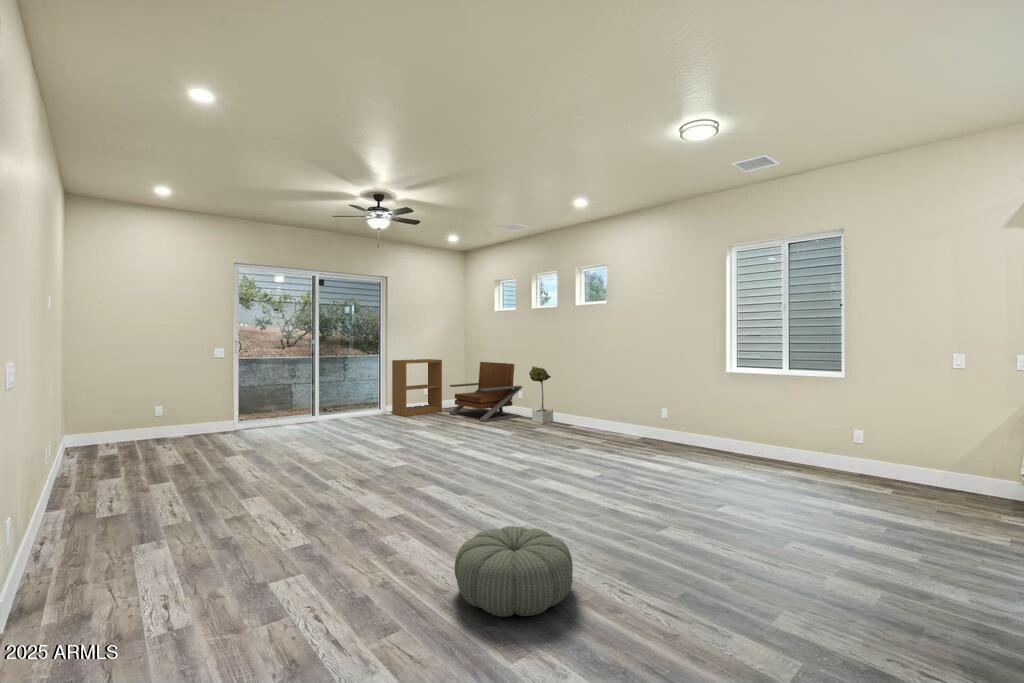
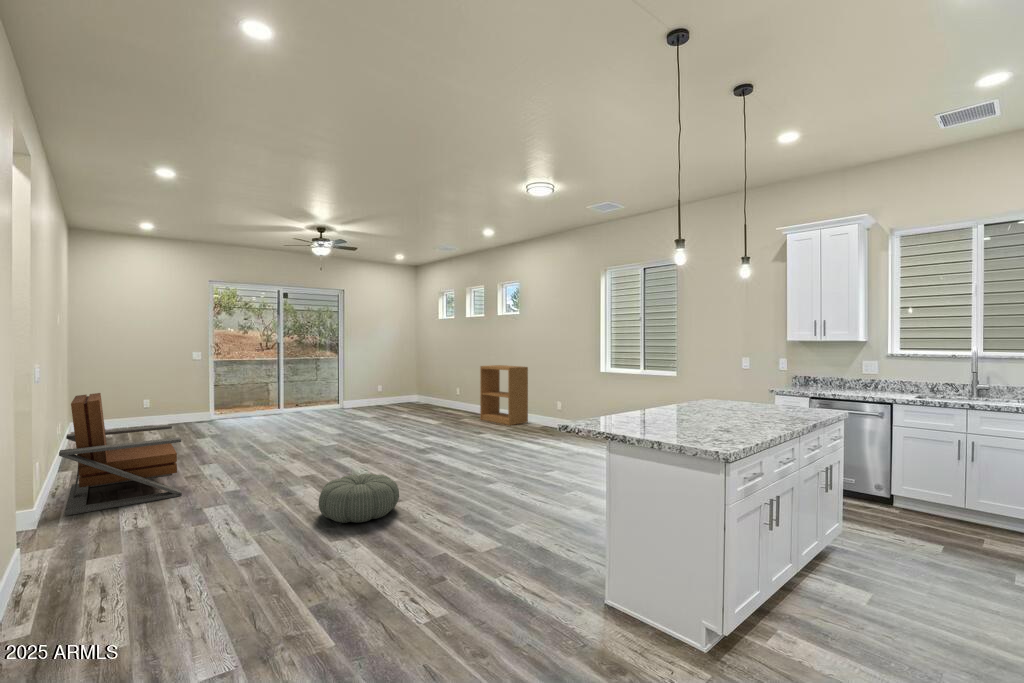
bookshelf: present [392,359,442,416] -> present [480,365,528,425]
lounge chair: present [449,362,522,422] -> present [59,393,182,516]
potted tree: present [529,366,553,424] -> none [462,367,482,416]

